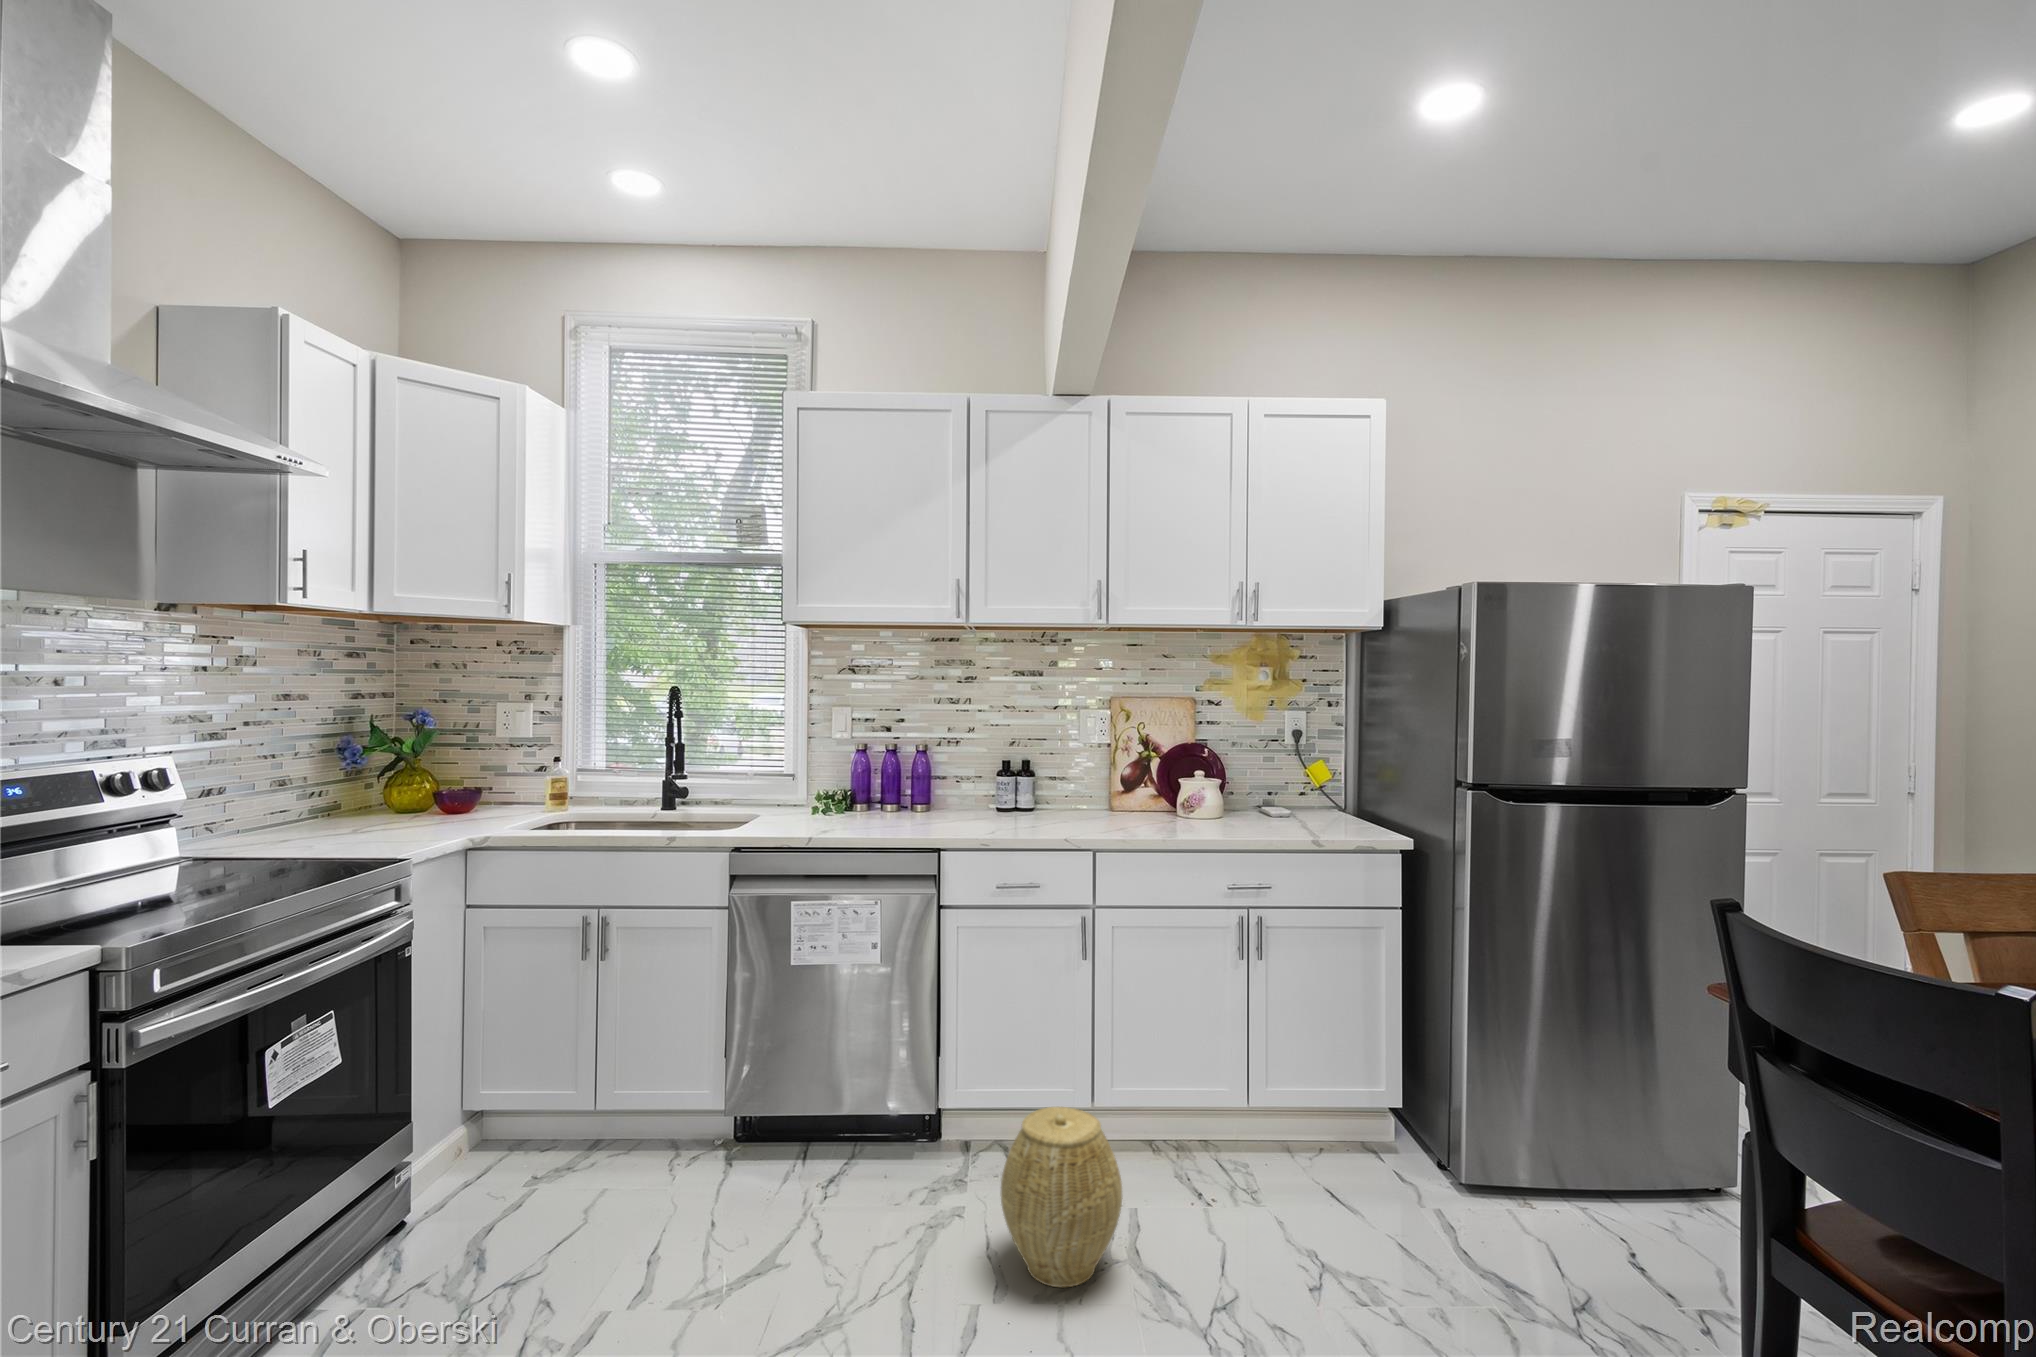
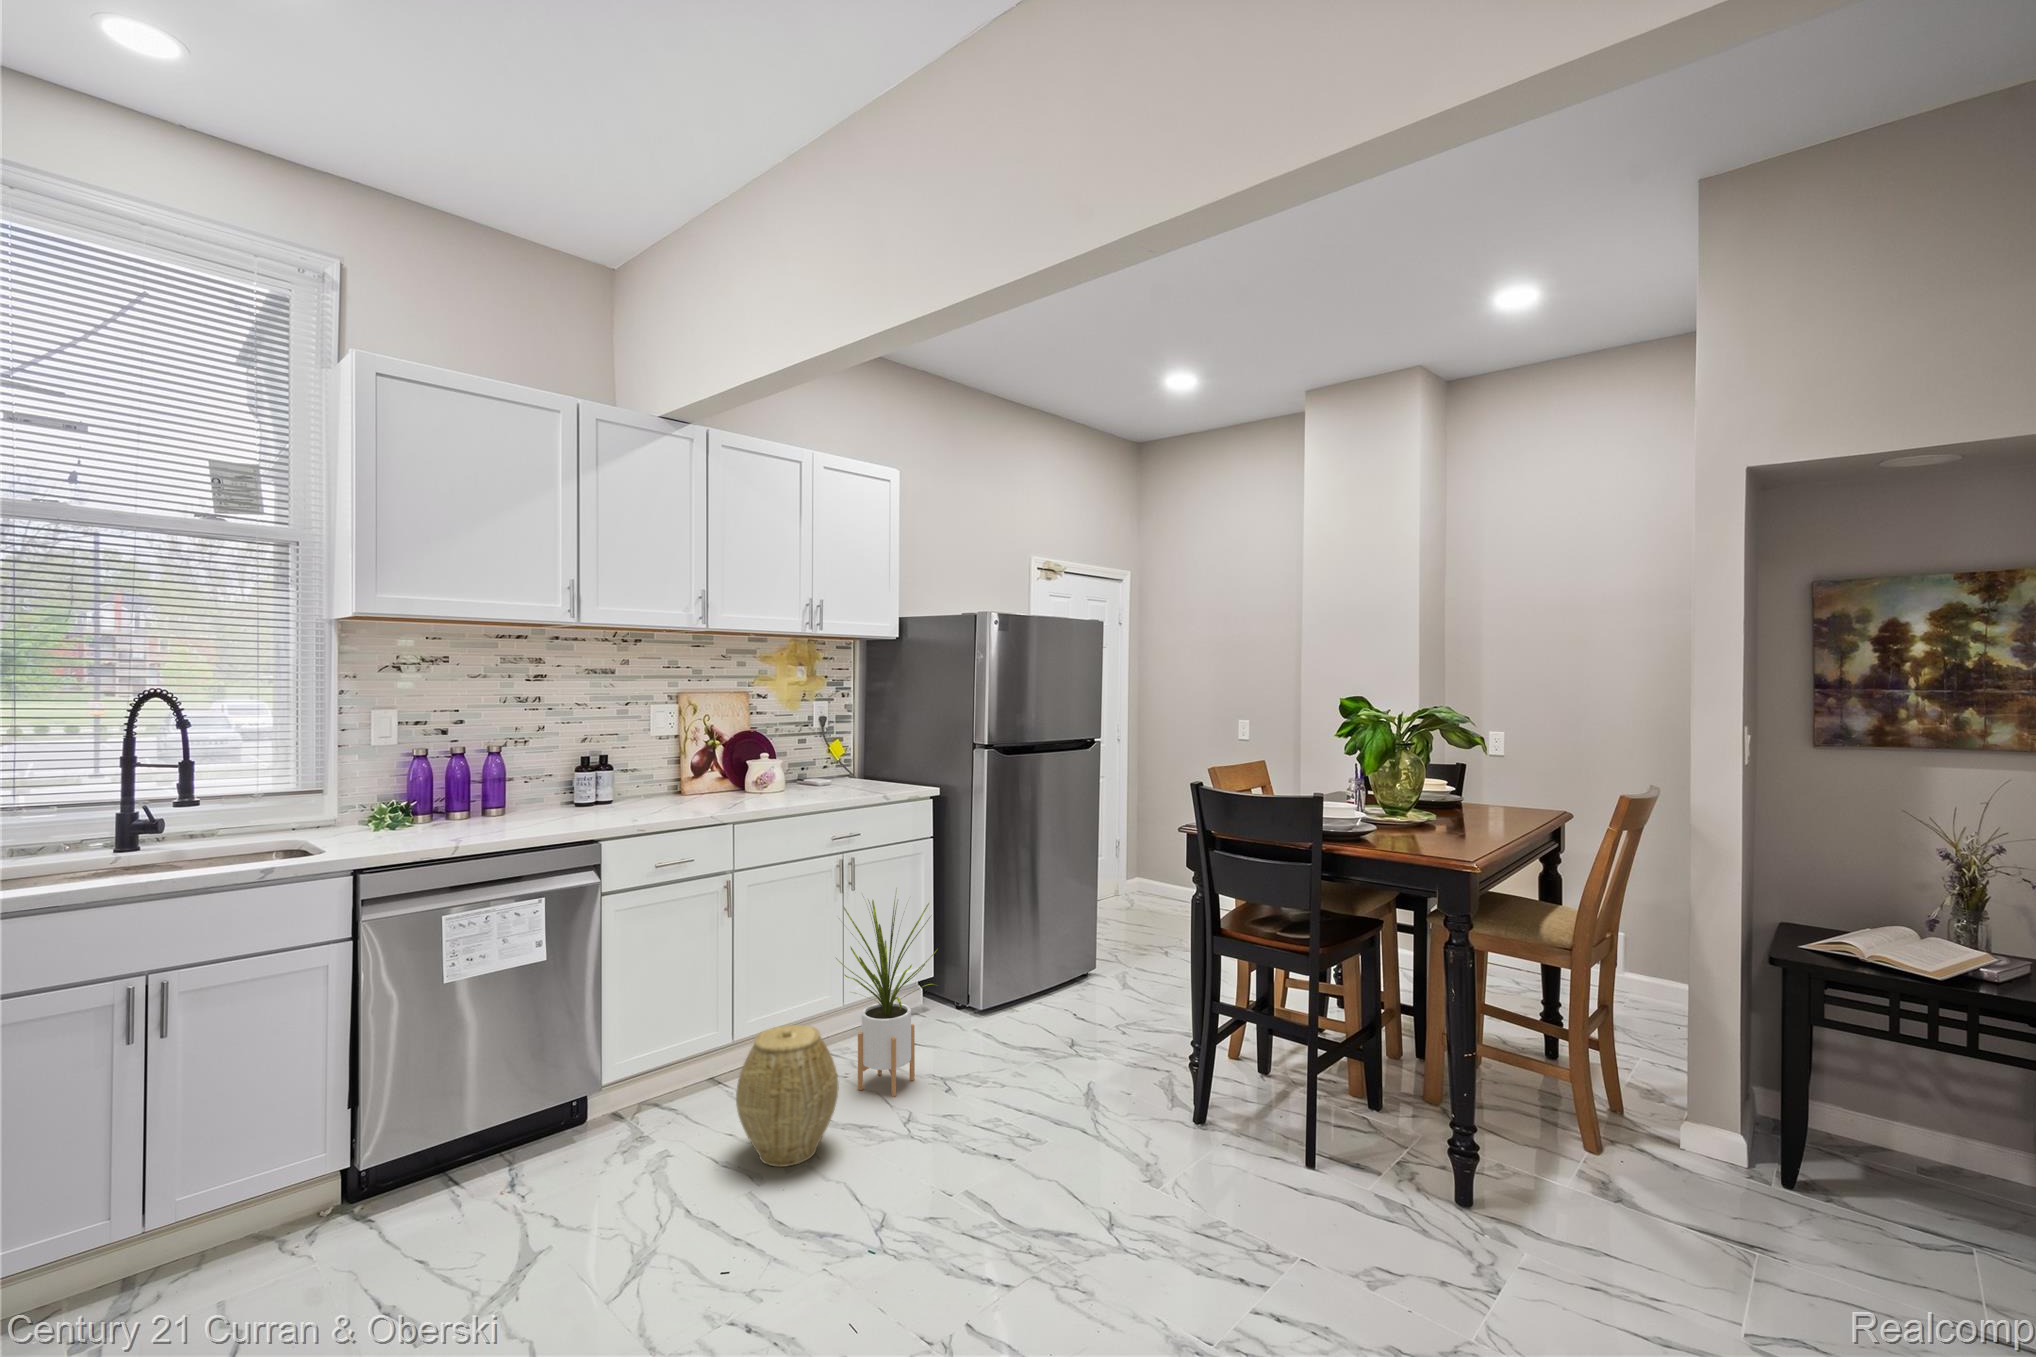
house plant: none [1179,966,1322,1253] -> present [836,890,937,1097]

